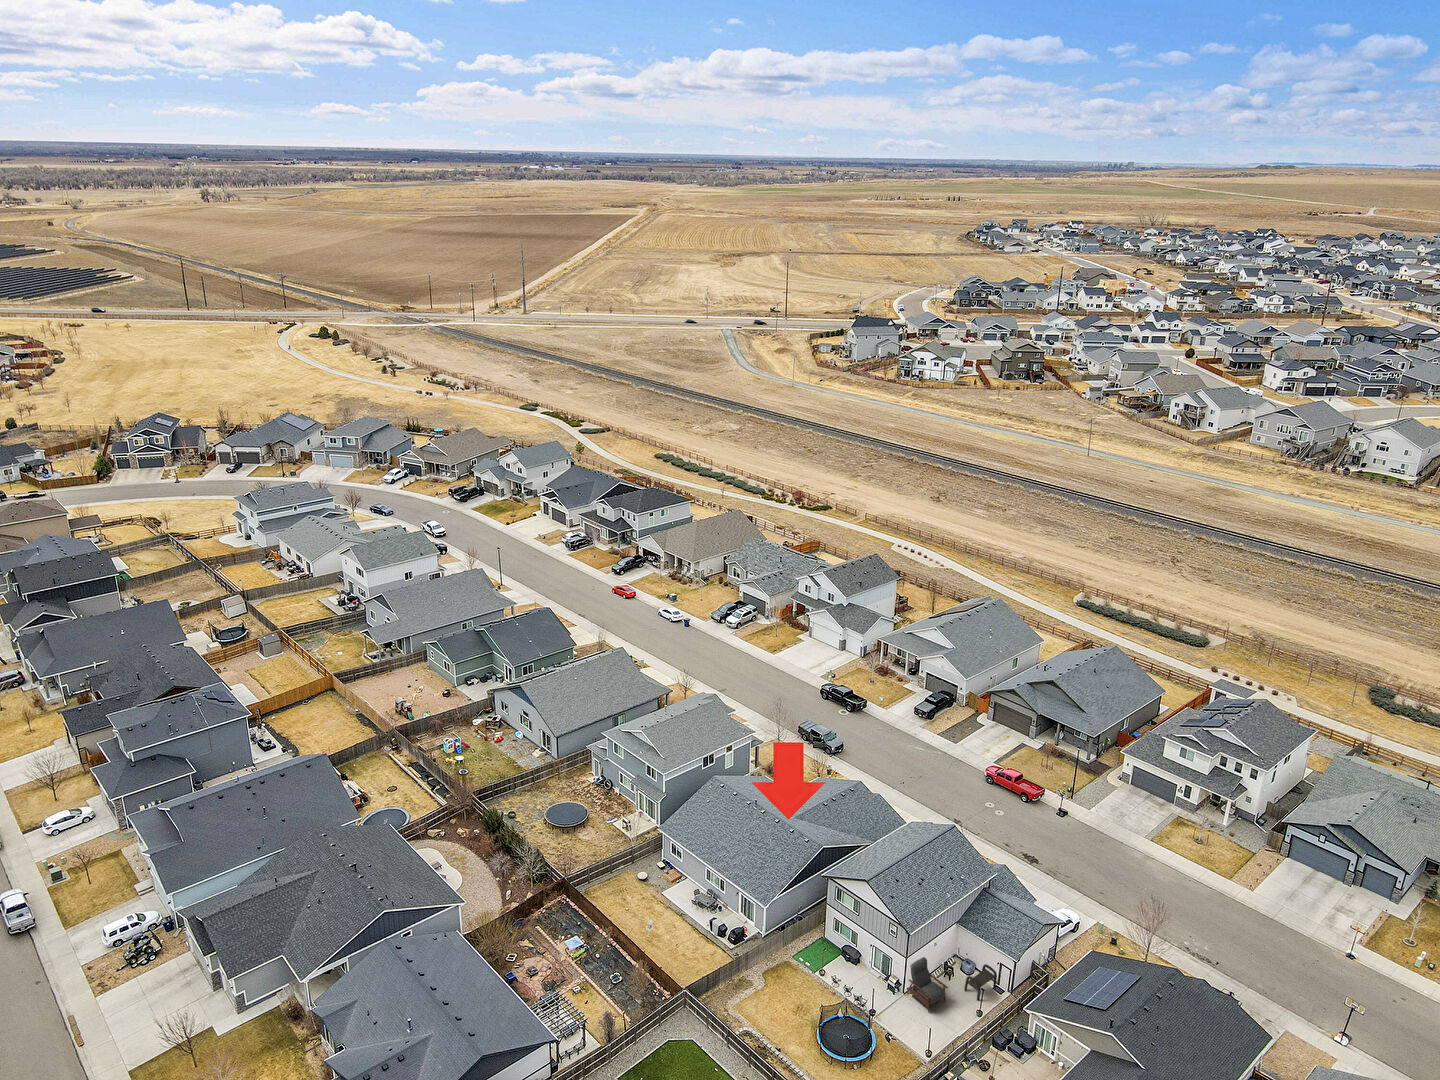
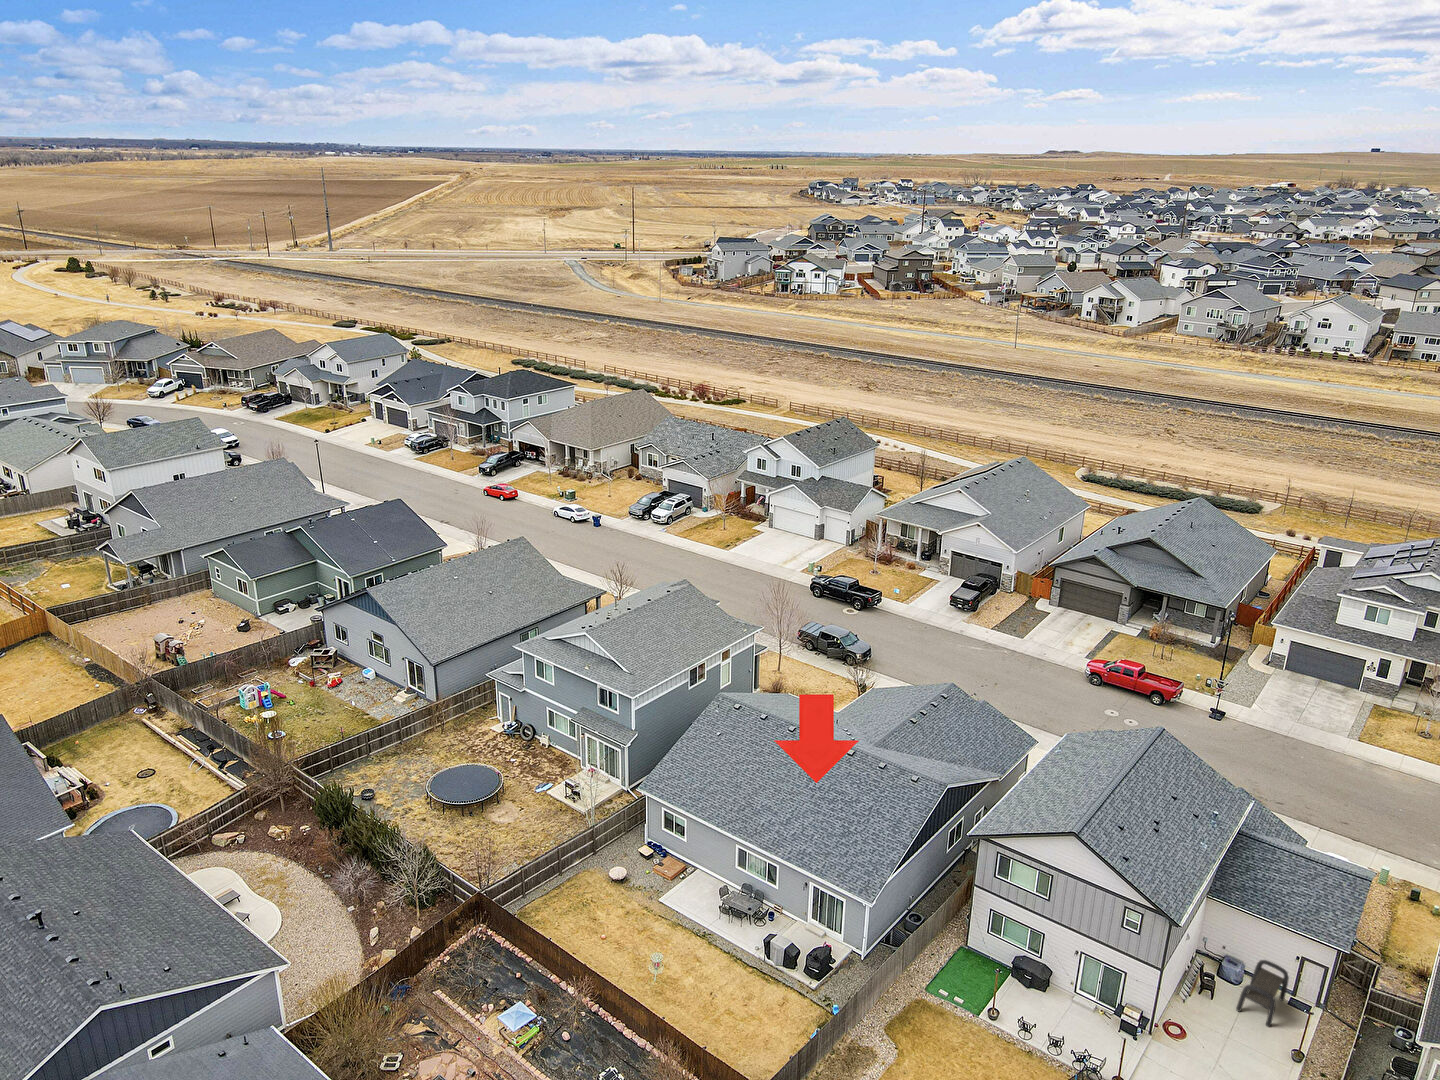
chair: present [907,957,948,1012] -> none [1145,961,1227,1063]

